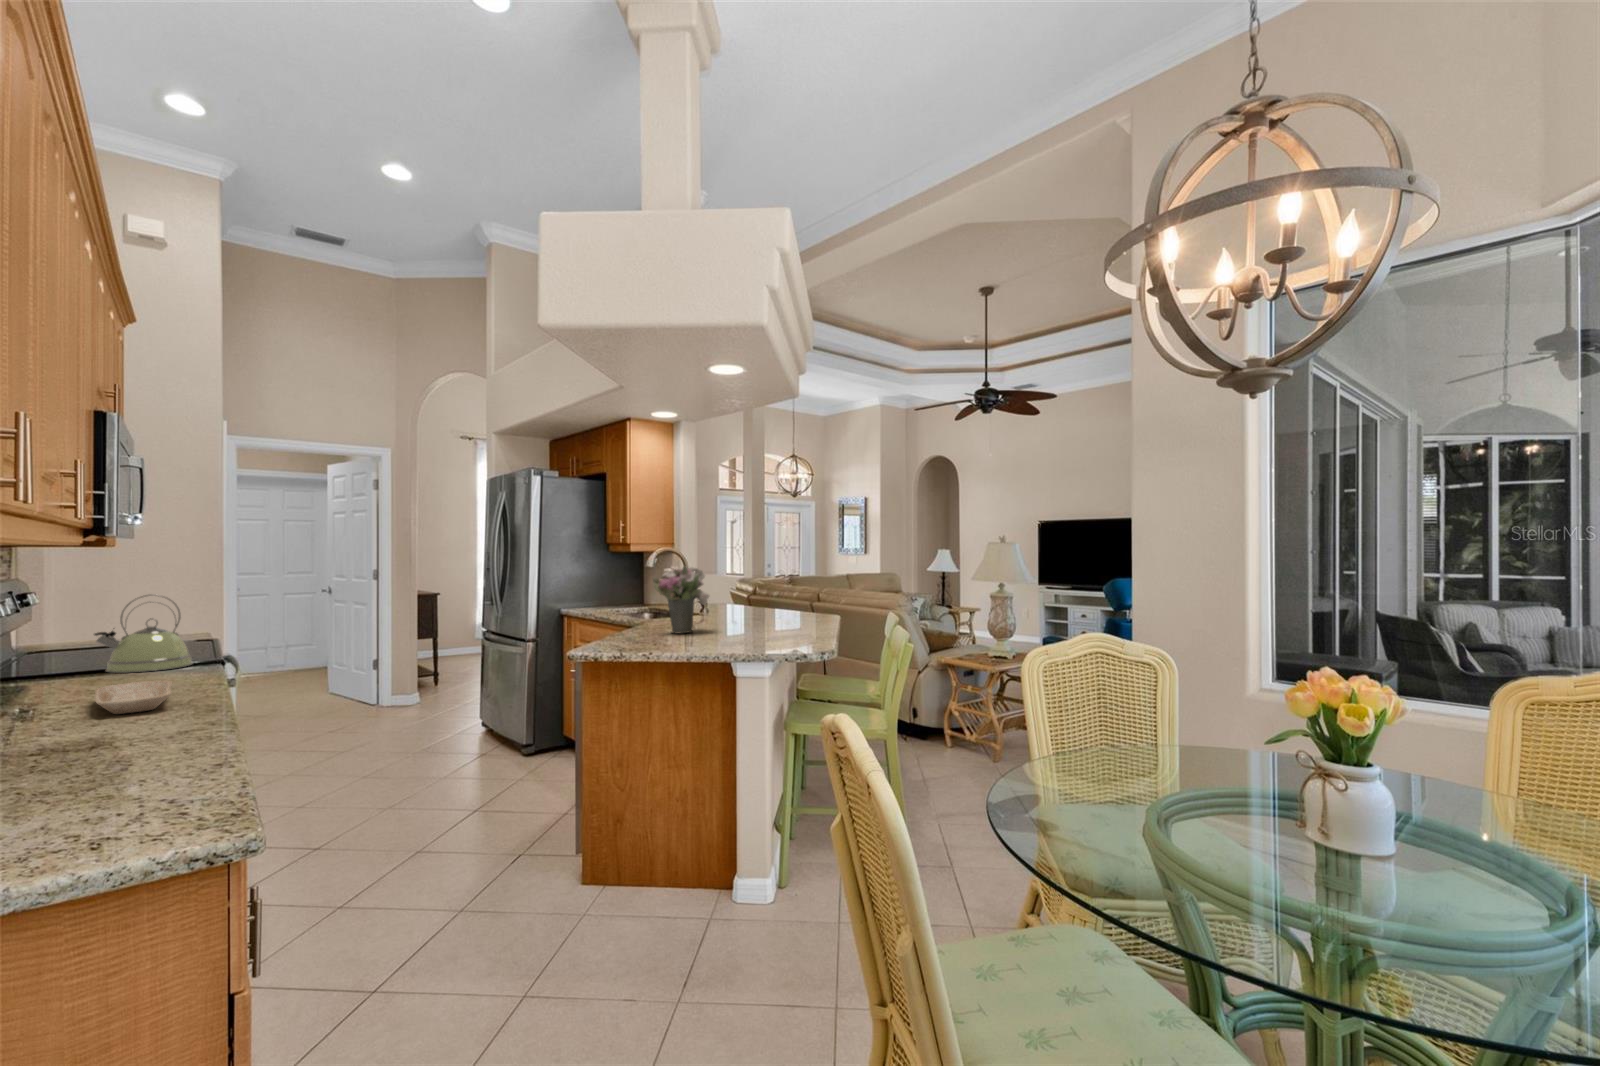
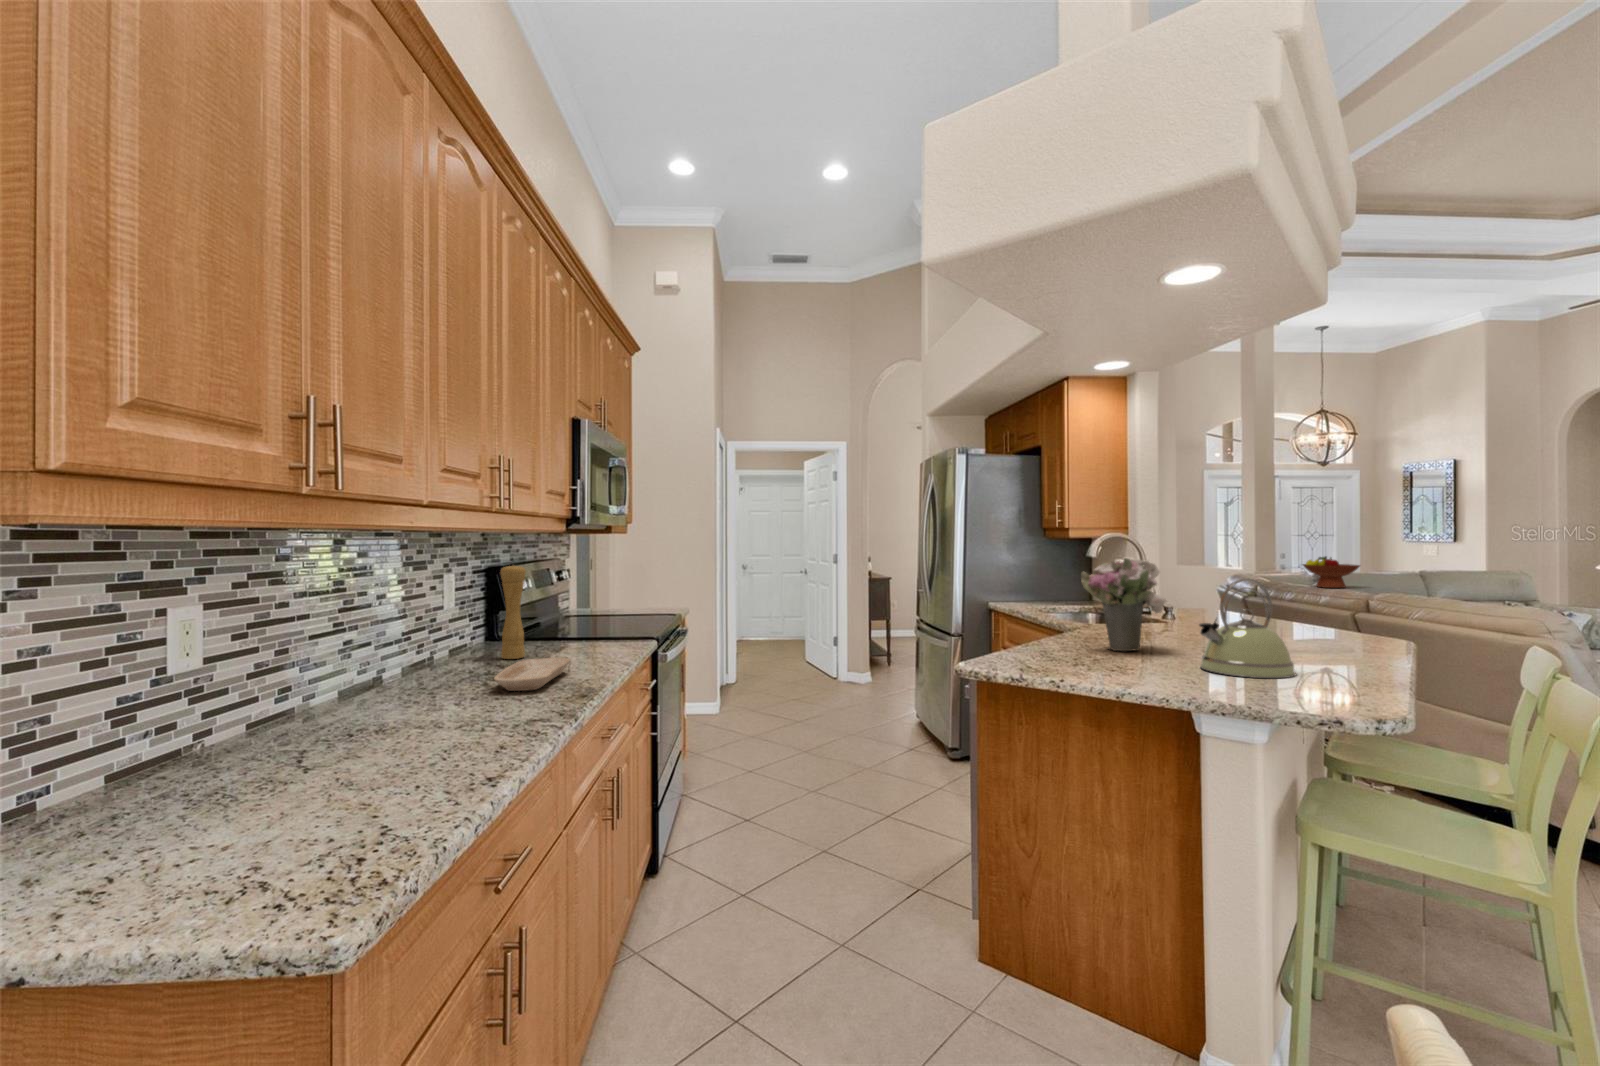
fruit bowl: none [782,564,816,587] -> present [1303,557,1360,588]
pepper mill: none [36,585,75,693] -> present [500,565,526,659]
kettle: present [94,594,192,673] -> present [1199,578,1296,678]

